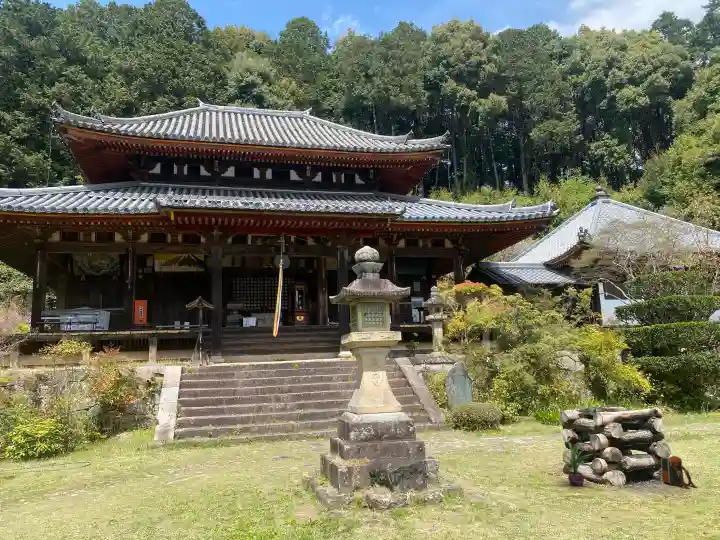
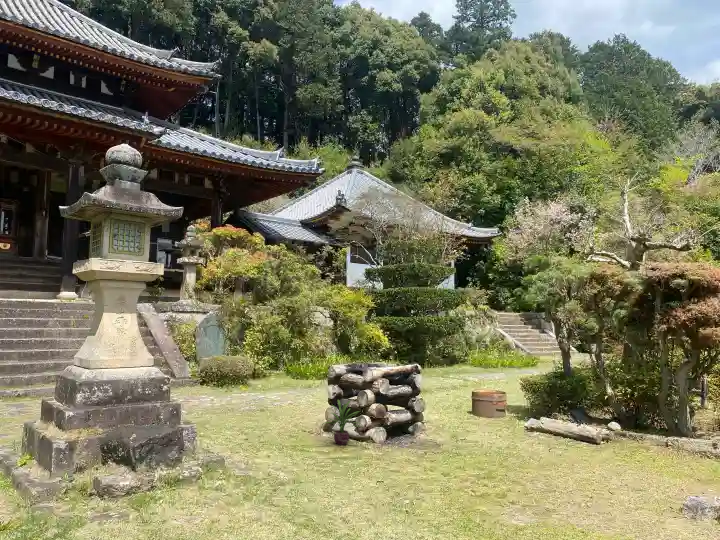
backpack: present [660,456,697,489] -> none [414,410,447,442]

